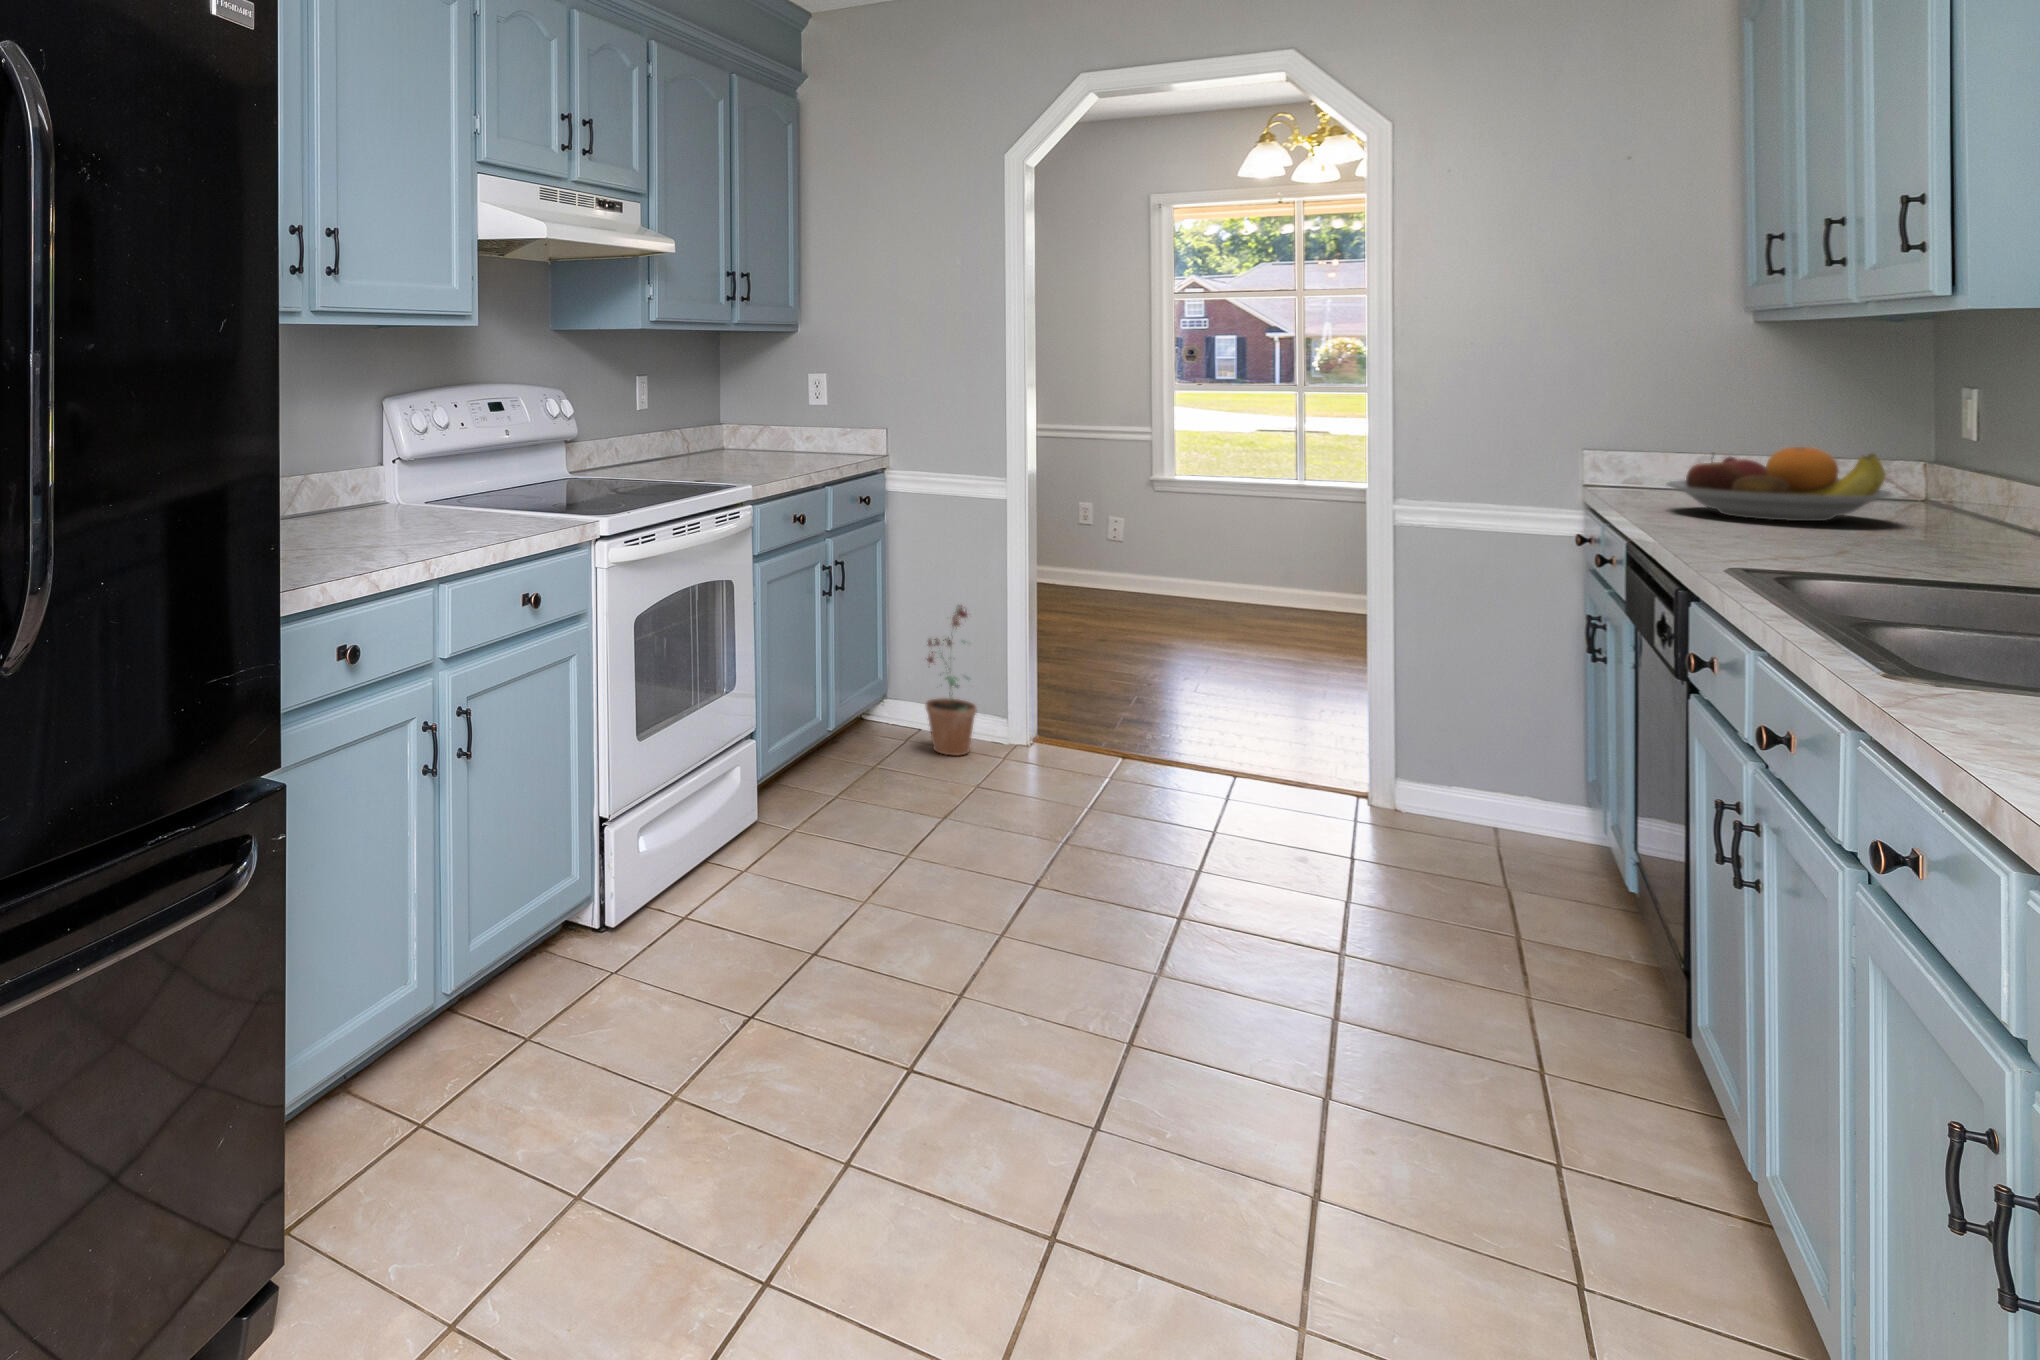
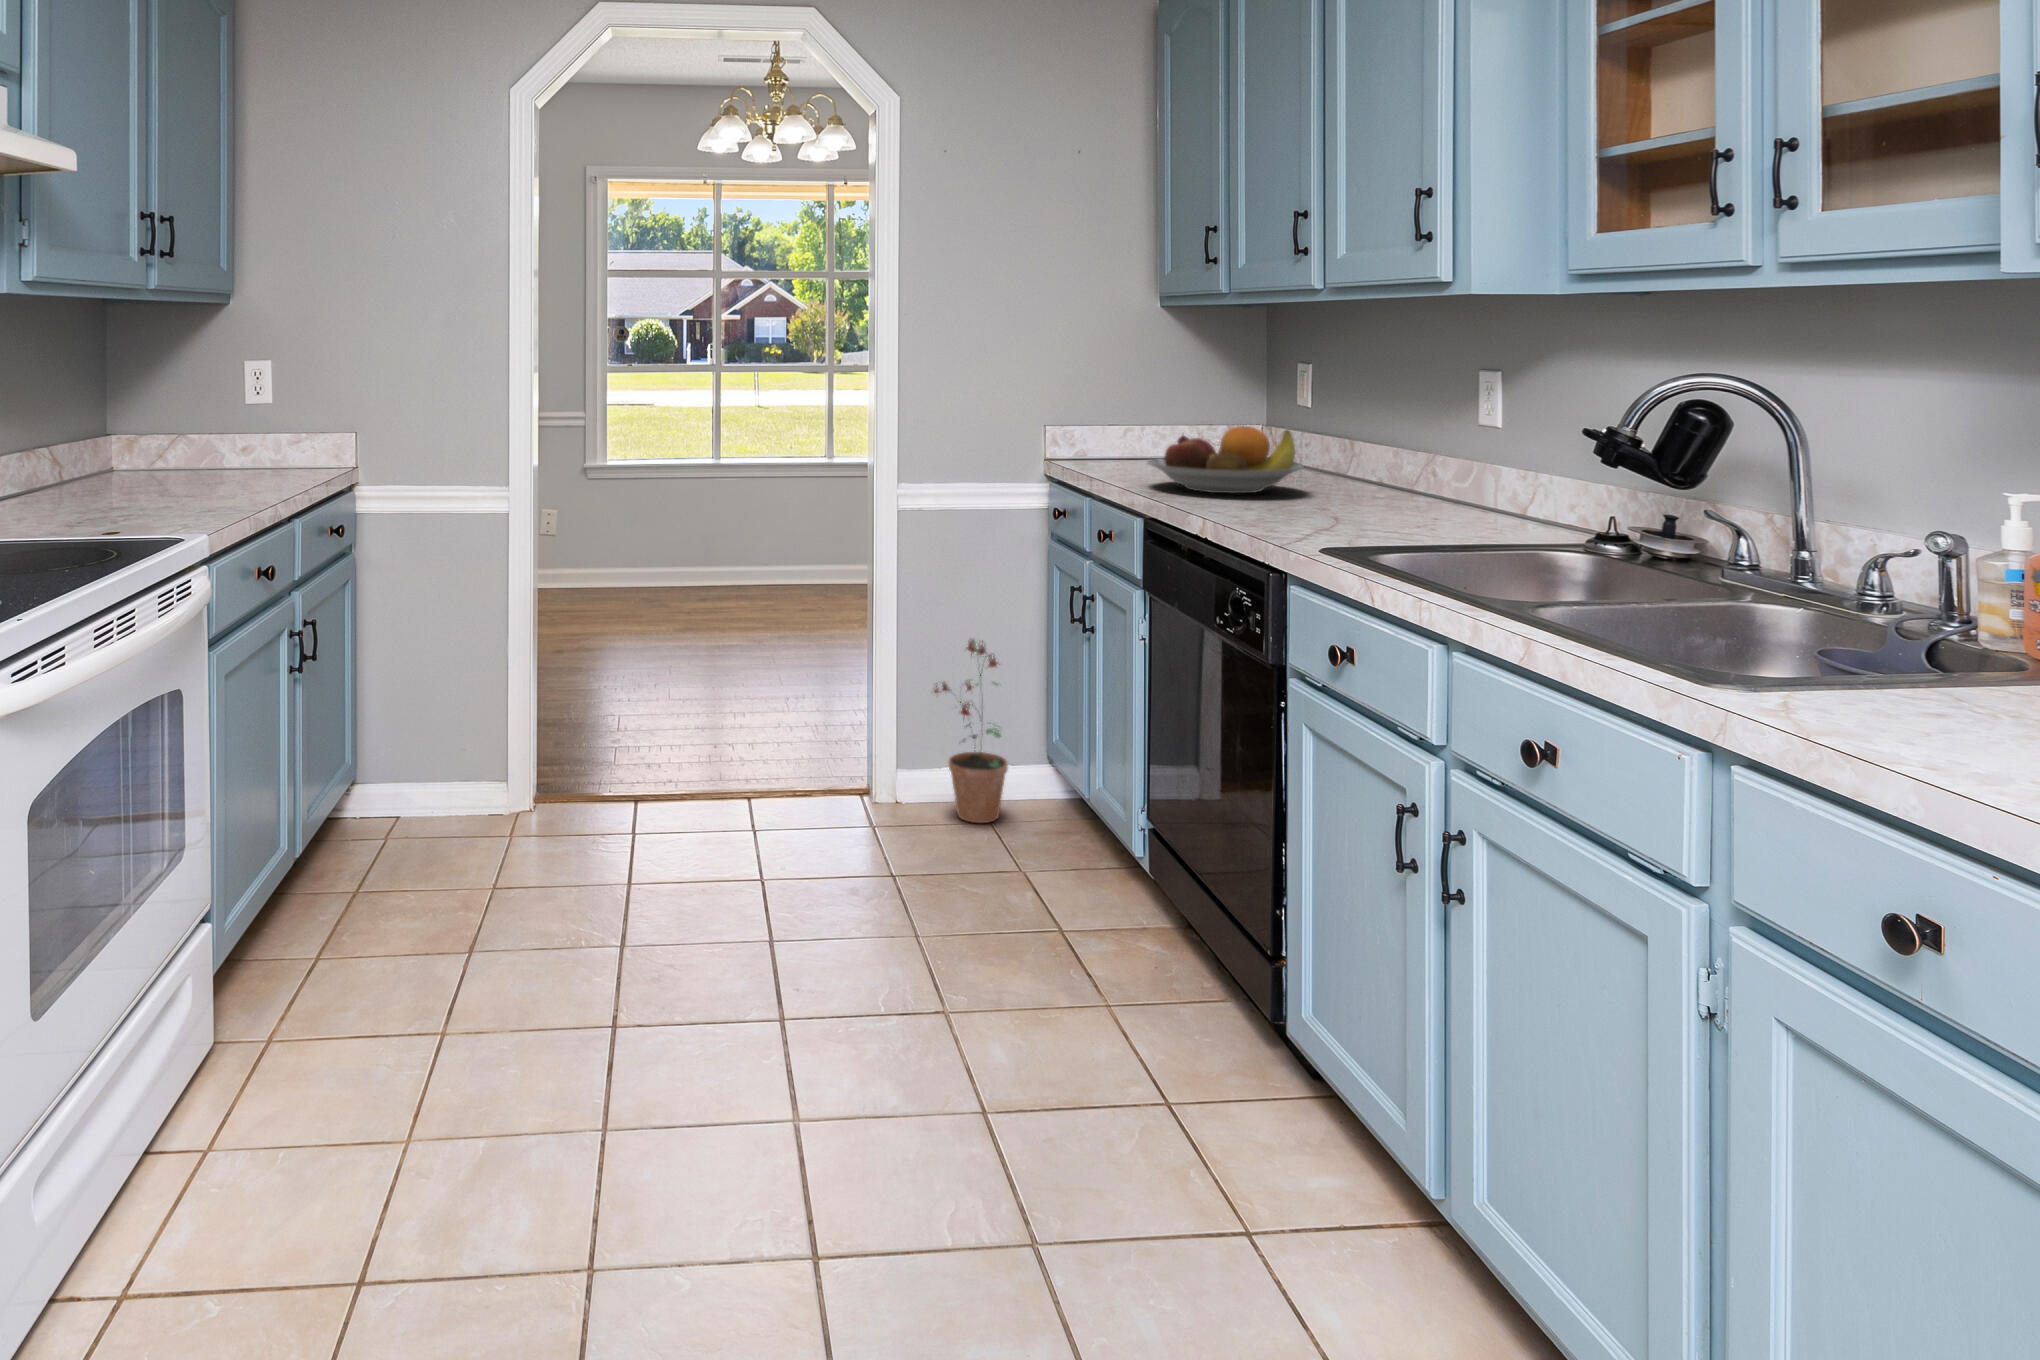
potted plant: present [926,605,977,755] -> present [934,639,1008,823]

